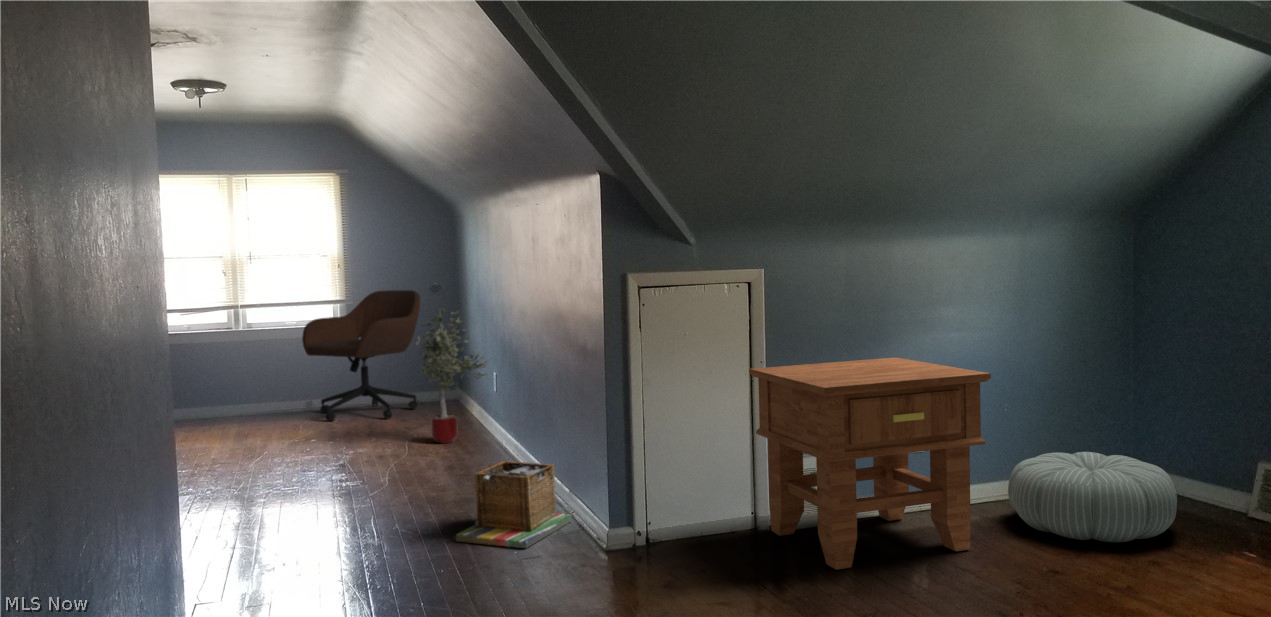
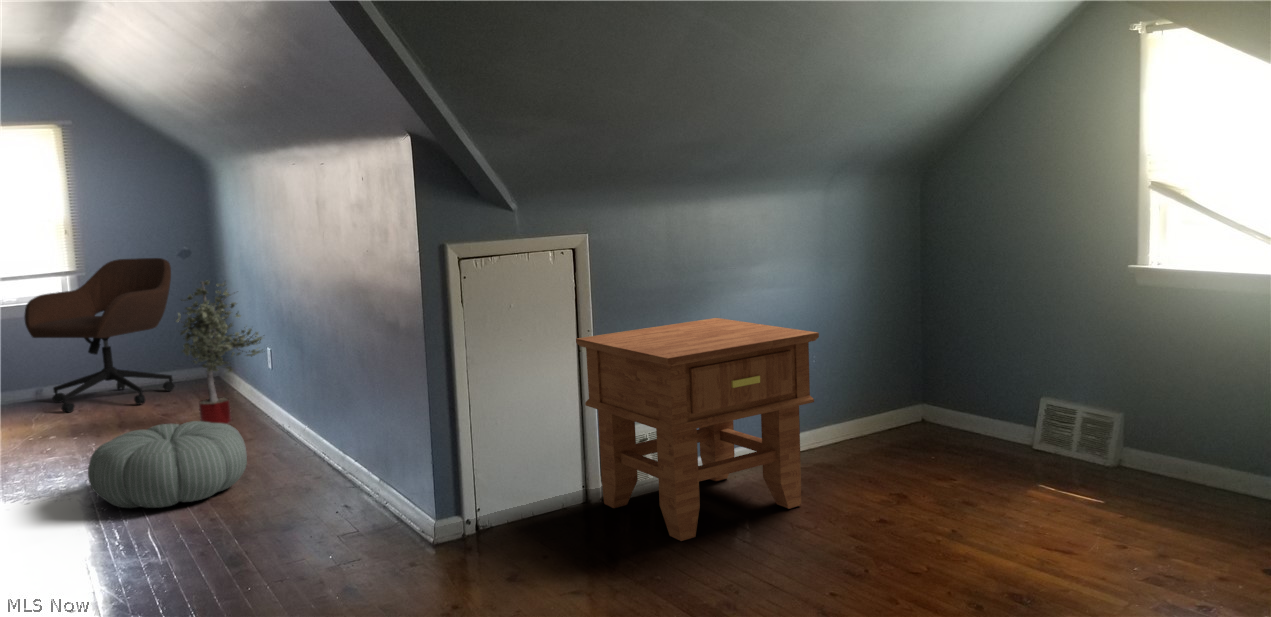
pouf: present [1008,452,1177,542] -> present [88,421,247,508]
laundry basket: present [456,461,572,548] -> none [257,453,388,551]

